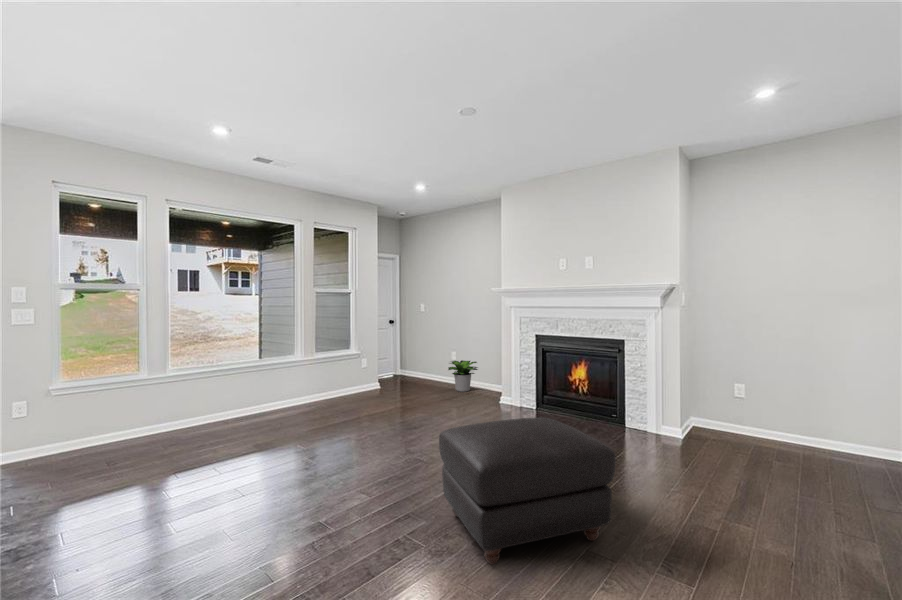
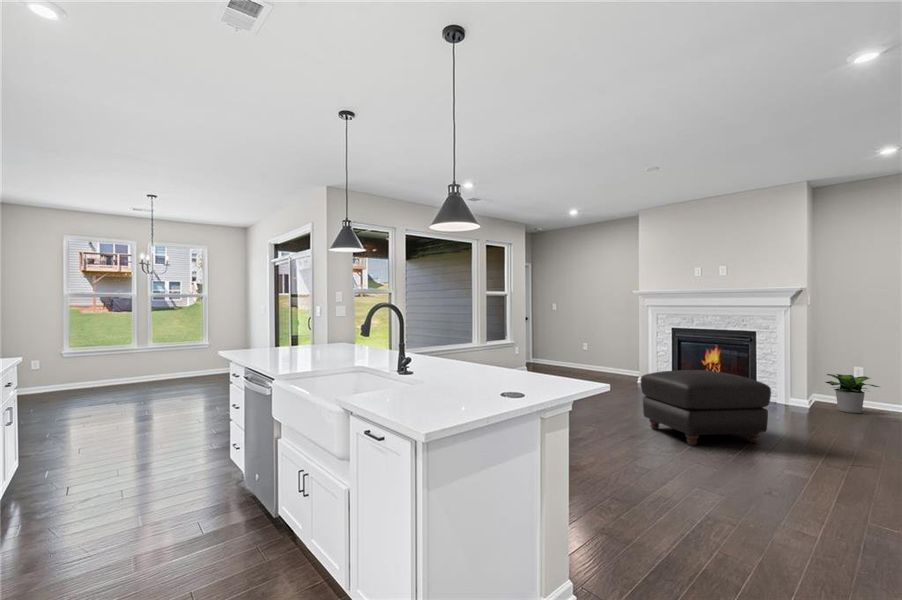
potted plant: present [448,360,478,392] -> present [826,374,879,413]

